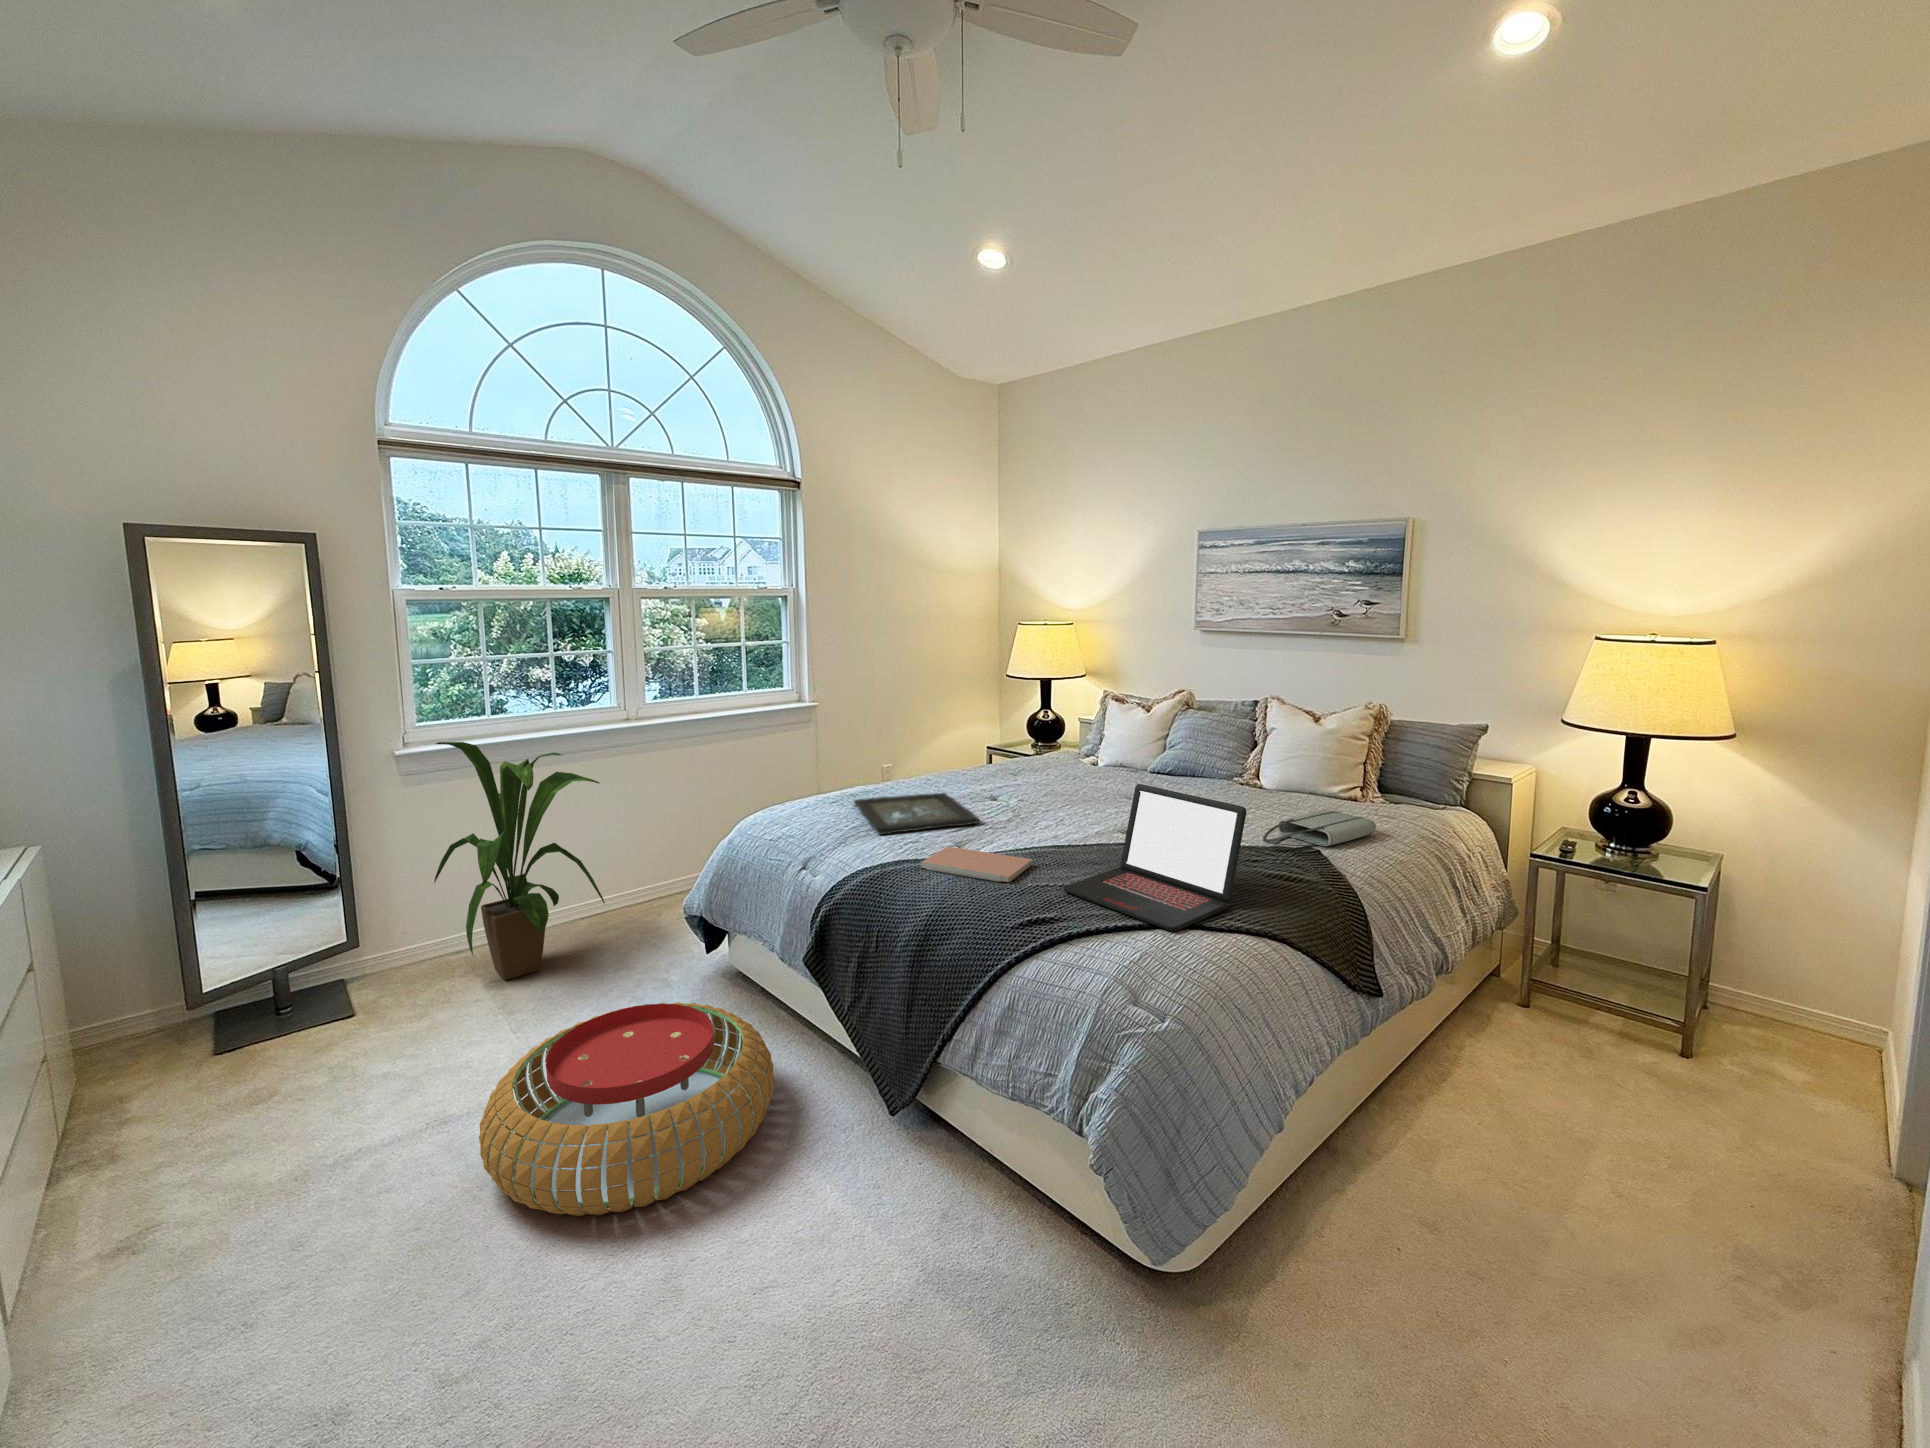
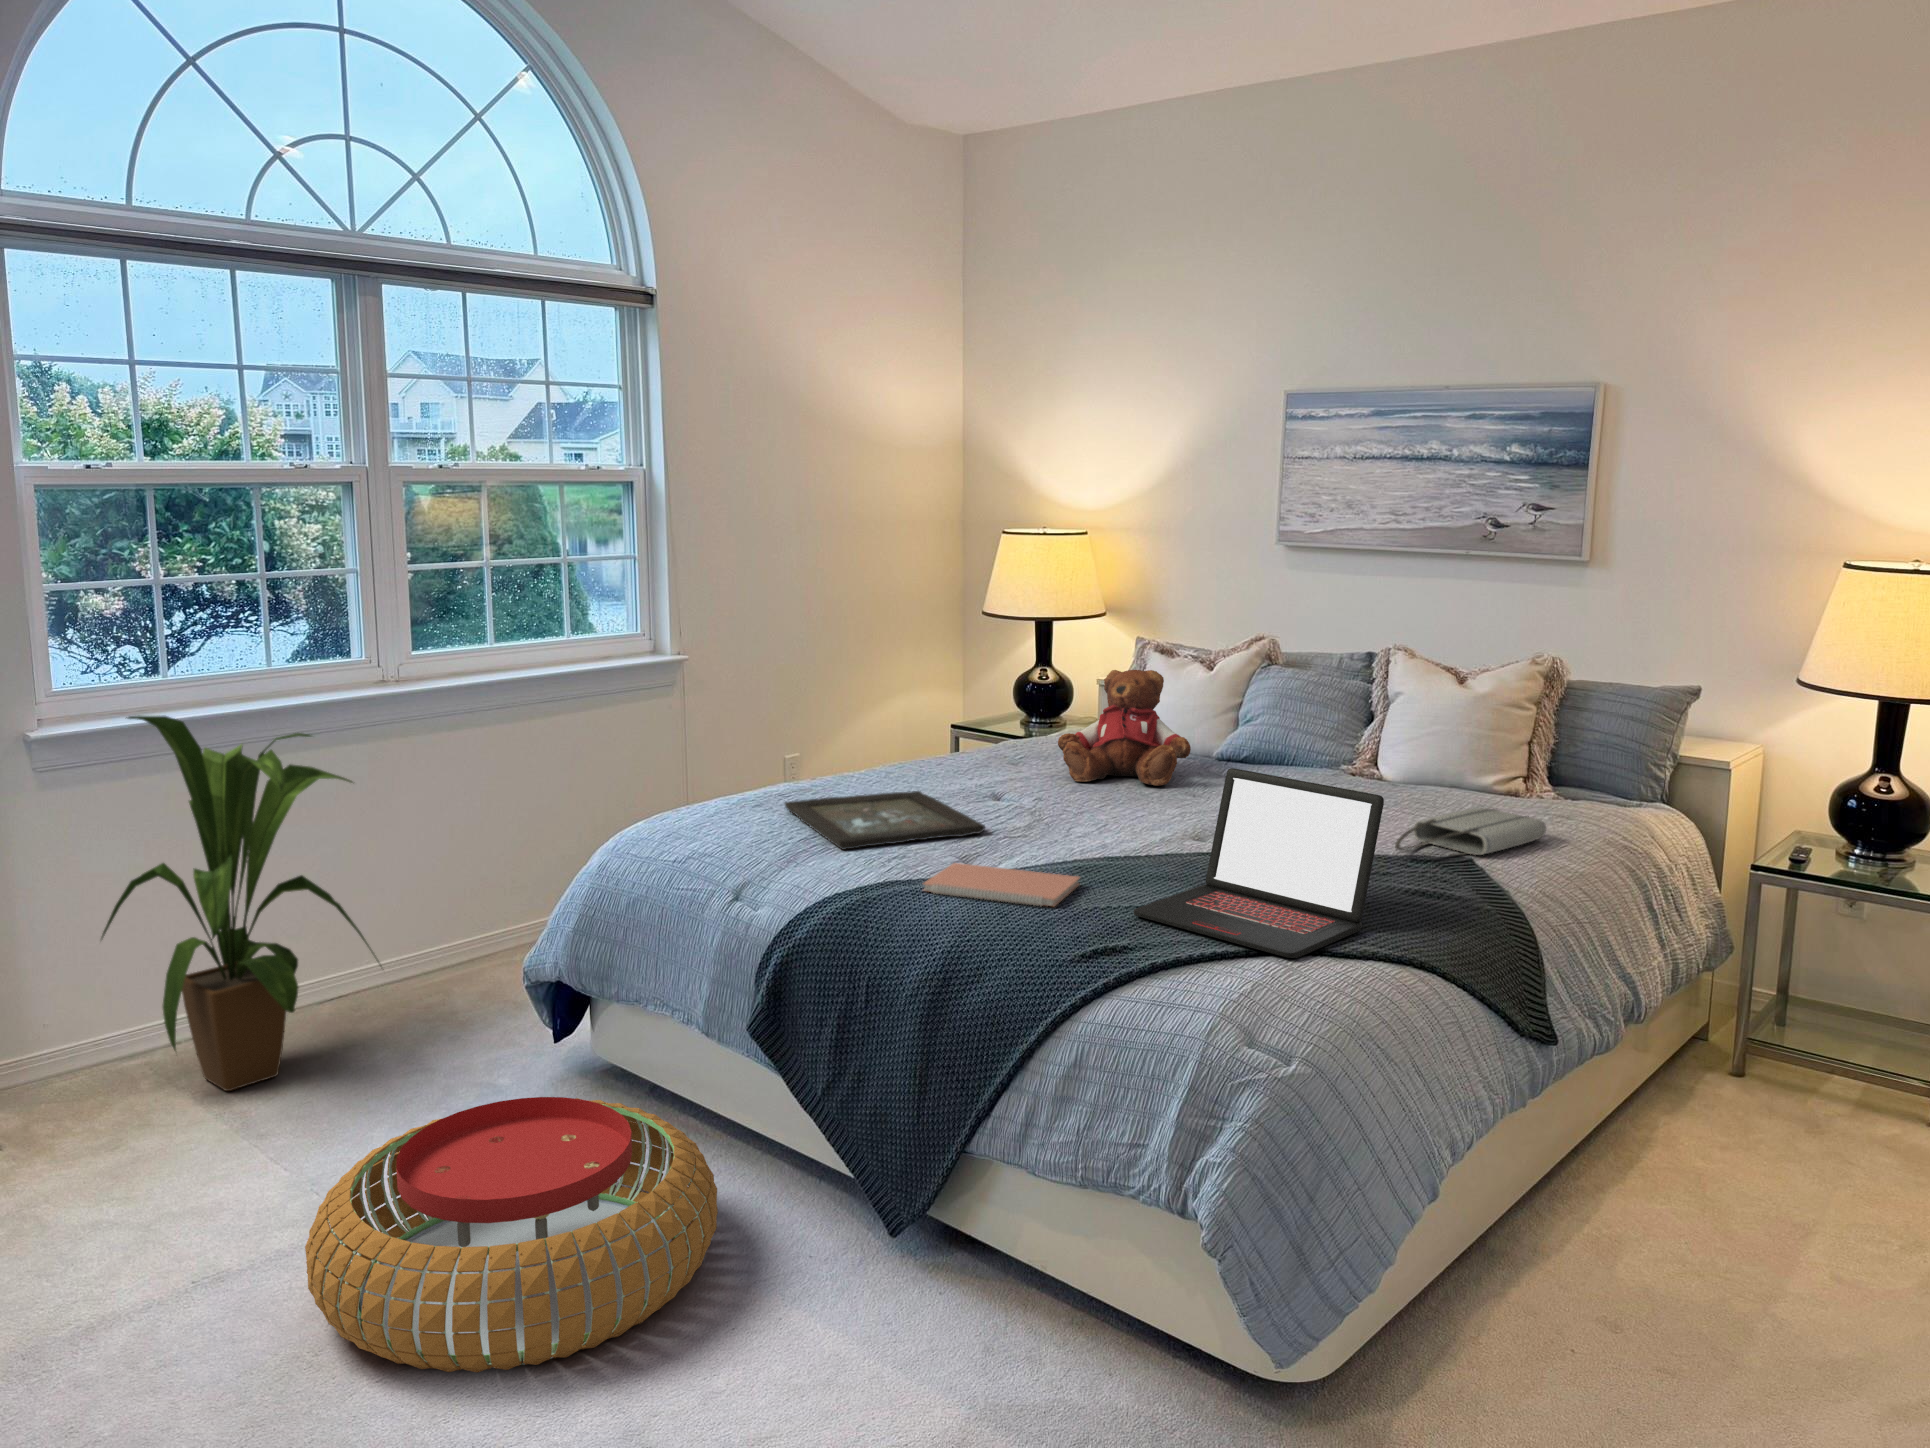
teddy bear: none [1042,713,1129,790] -> present [1058,670,1191,786]

